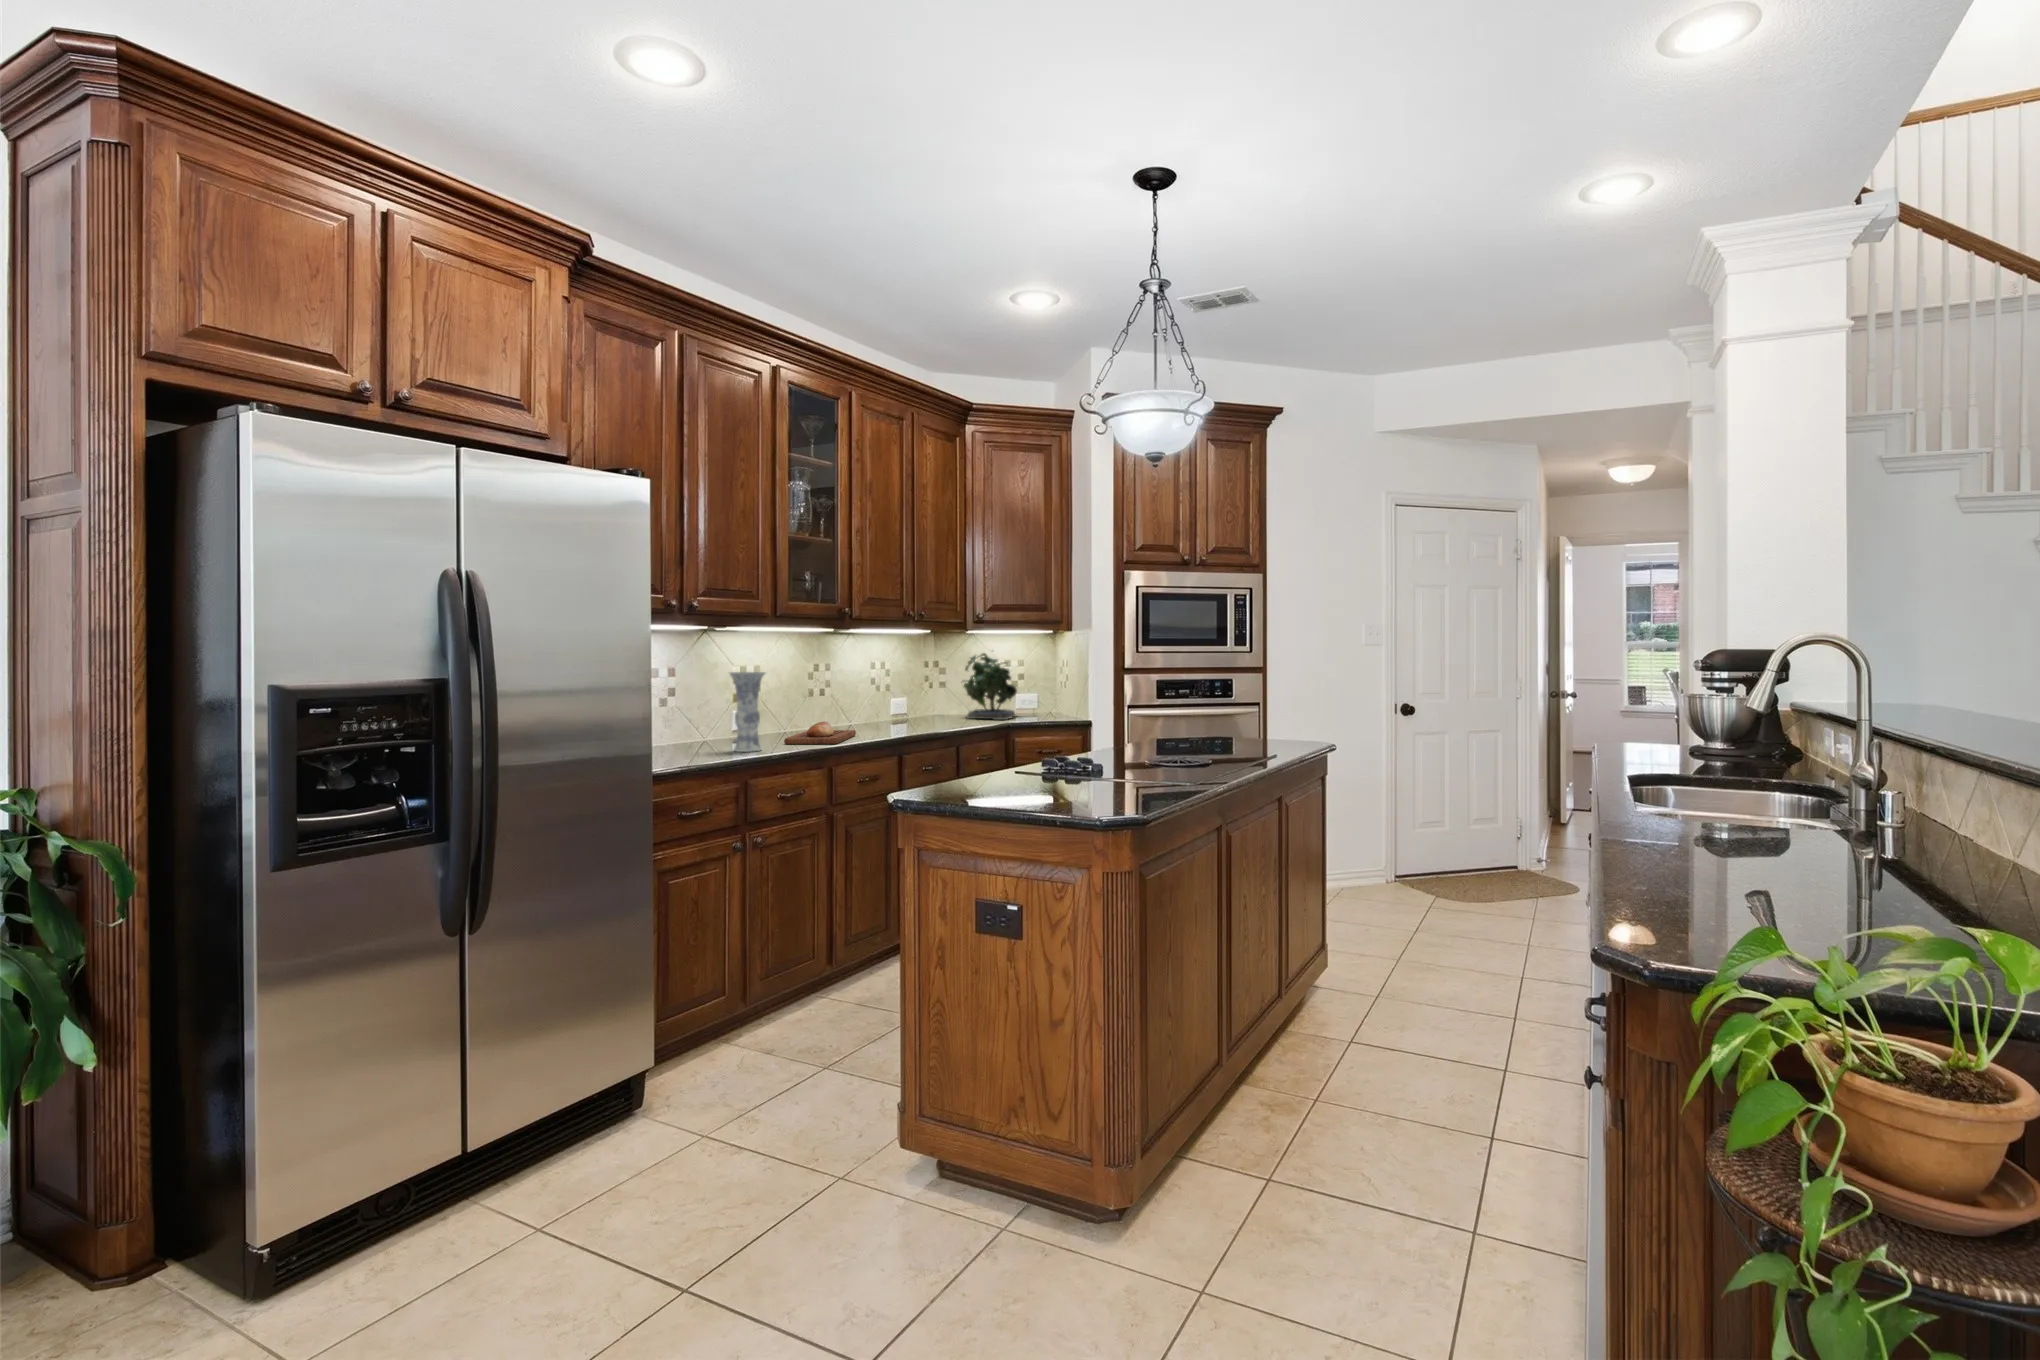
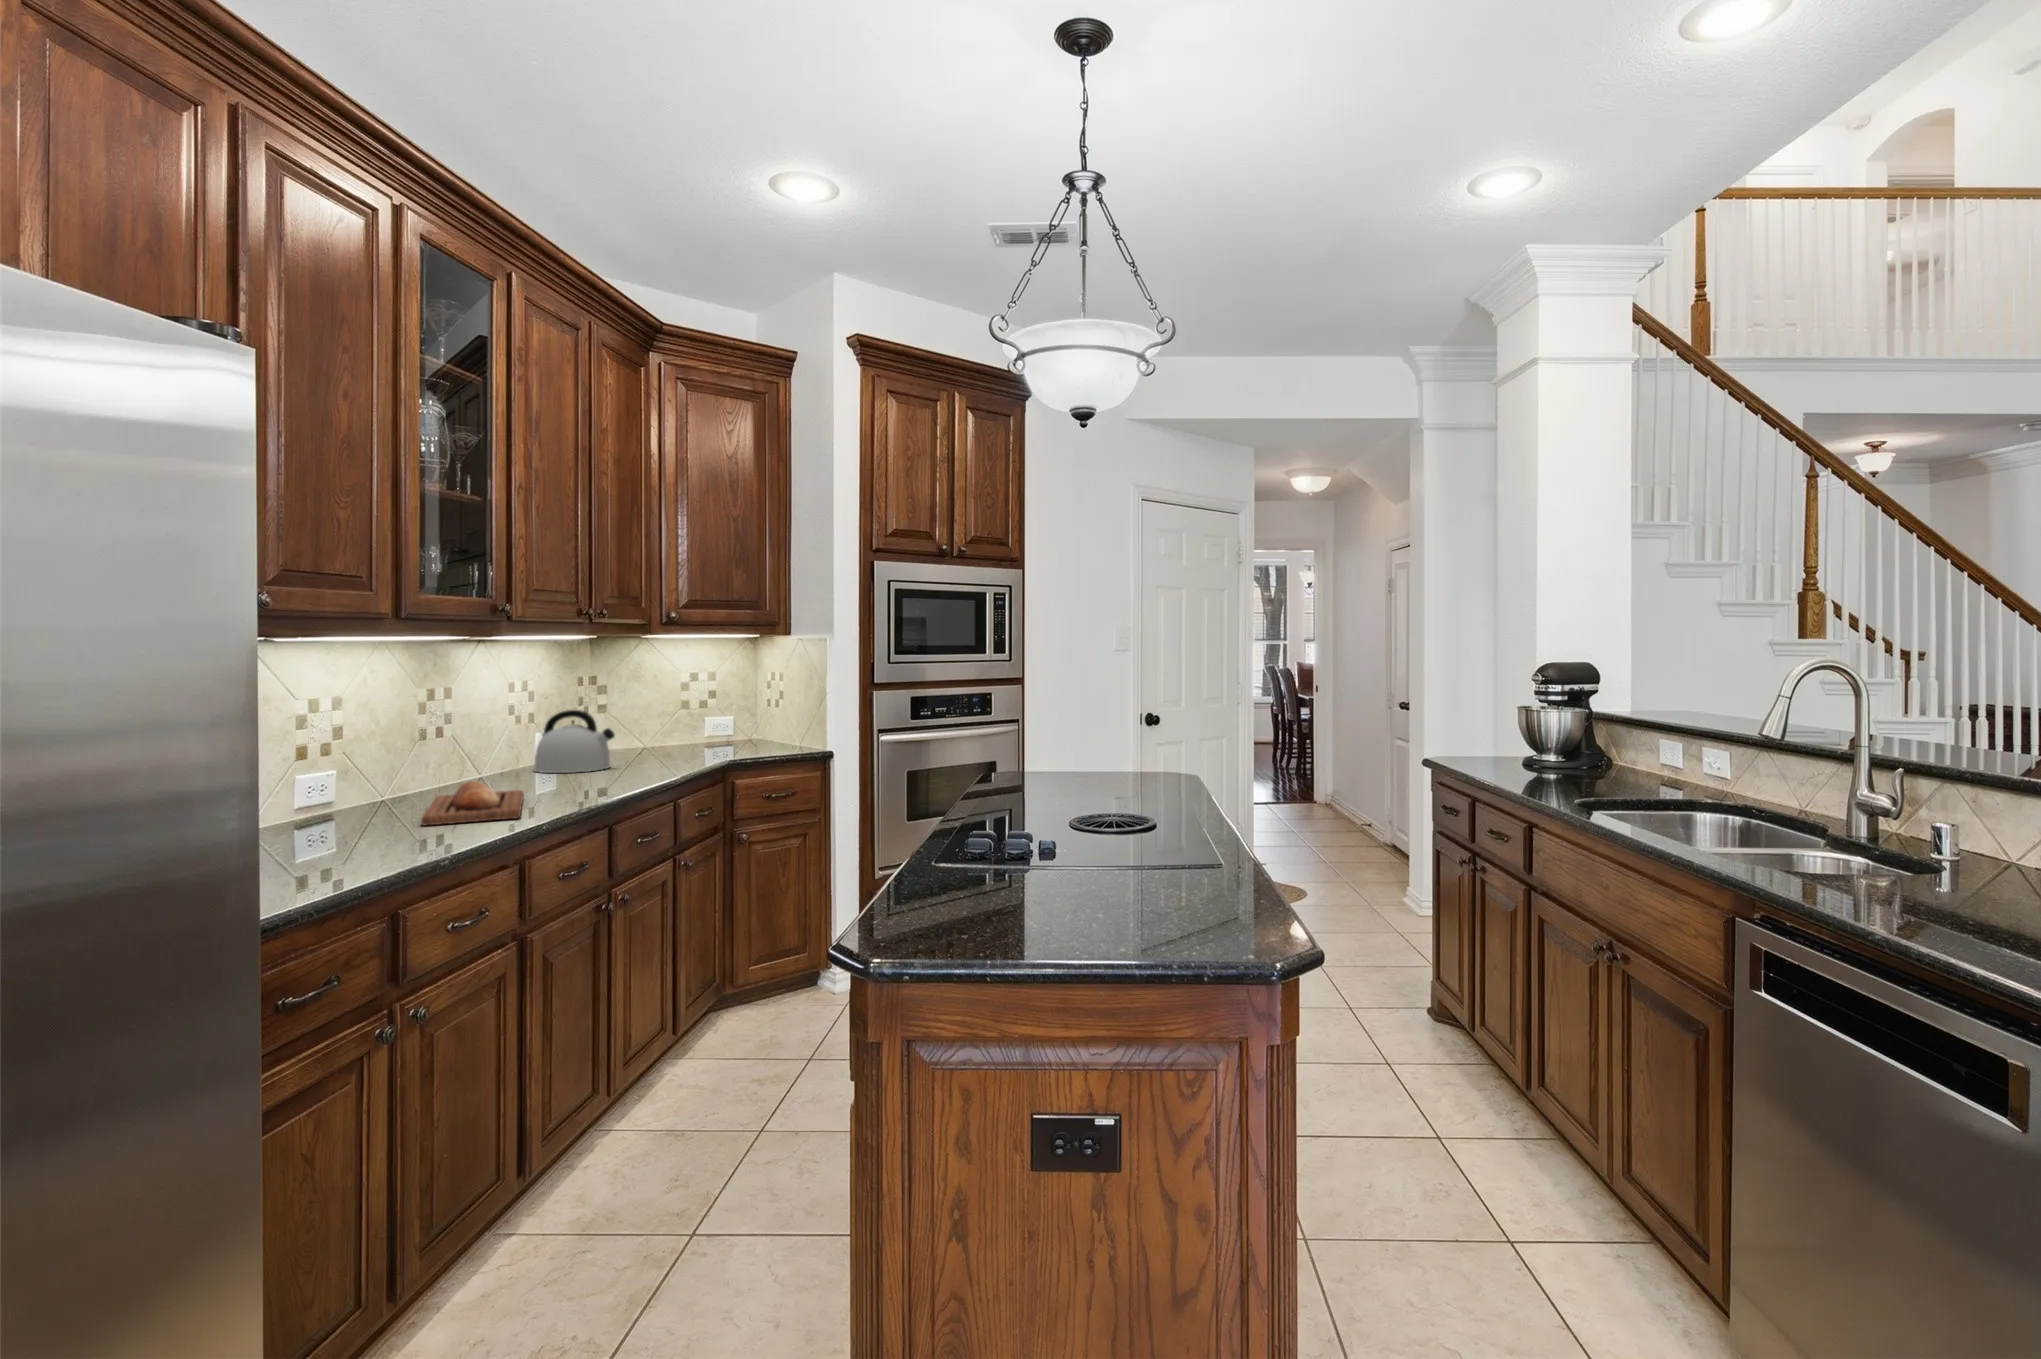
potted plant: present [964,653,1017,720] -> none [638,660,718,755]
vase: present [730,672,765,752] -> none [330,711,408,851]
kettle: none [885,683,934,725] -> present [534,710,615,773]

